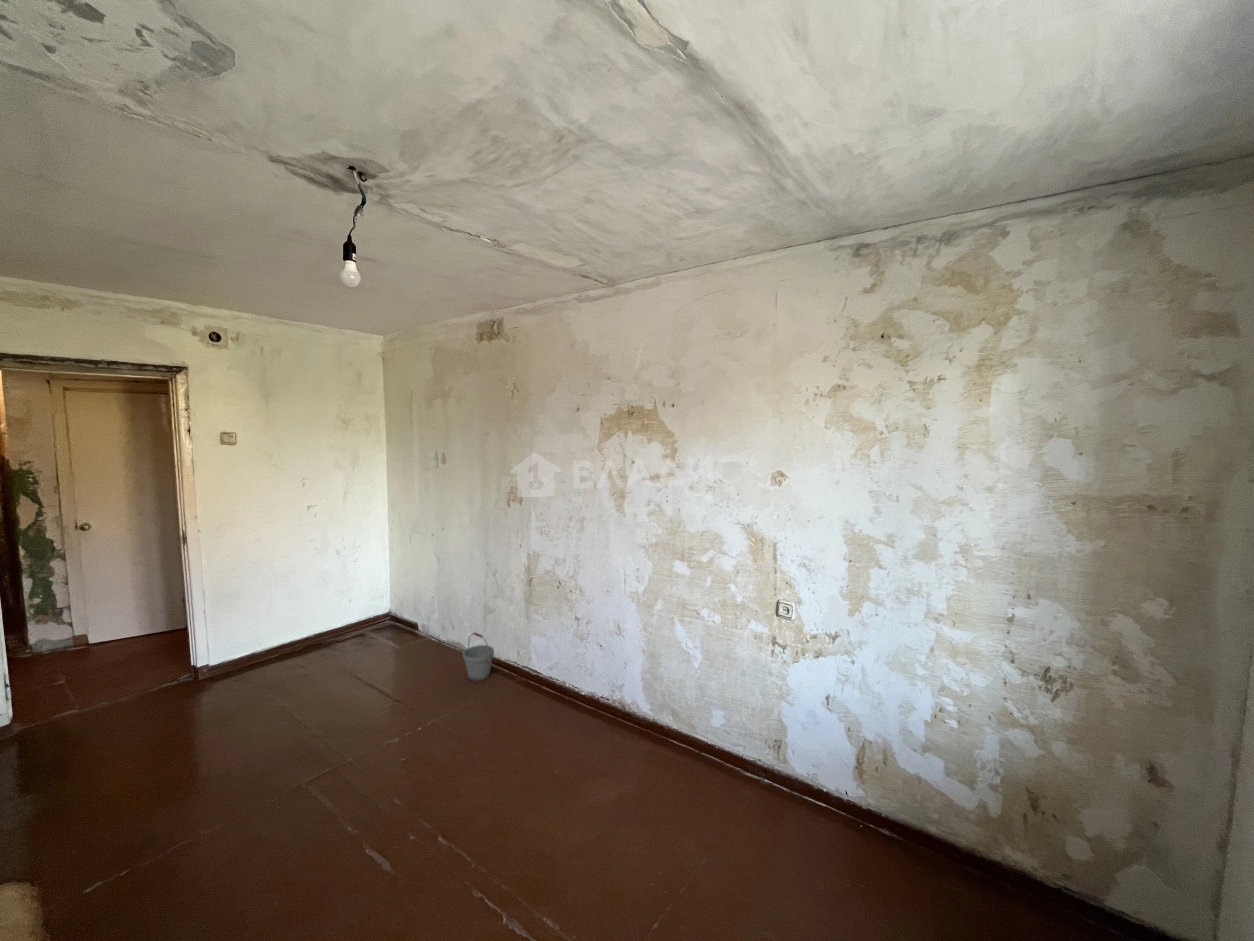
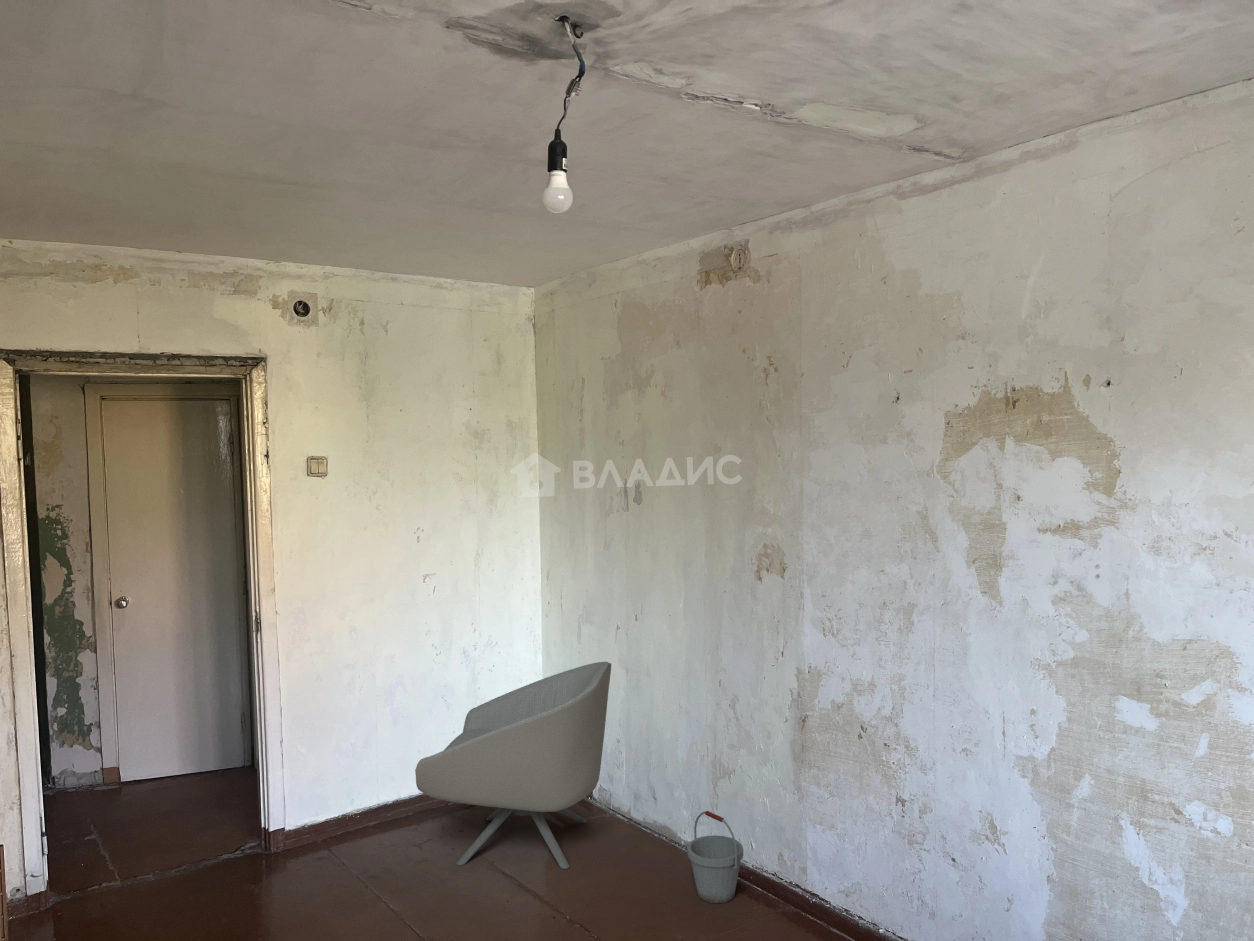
armchair: none [296,554,427,675] -> present [415,662,611,869]

